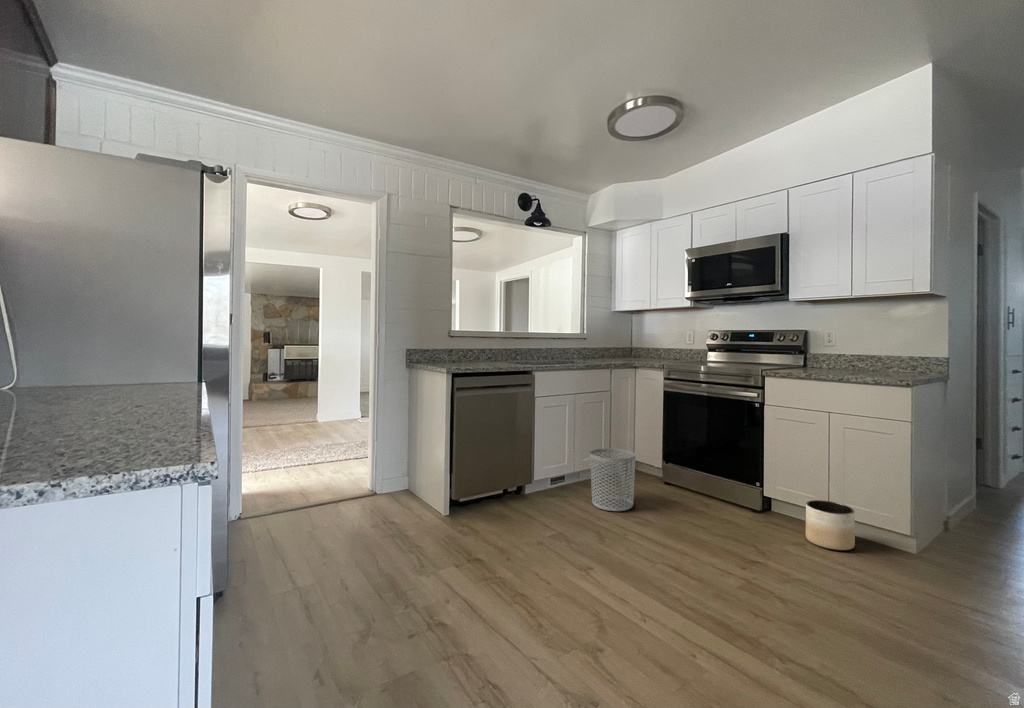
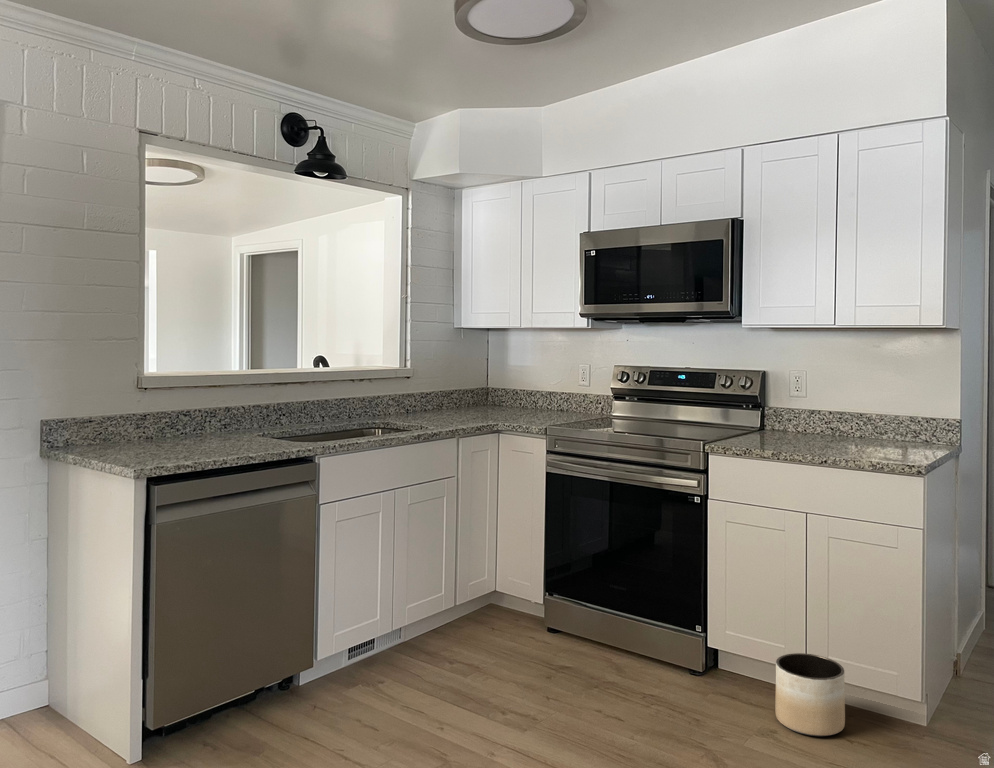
waste bin: present [590,448,635,511] -> none [426,588,506,707]

